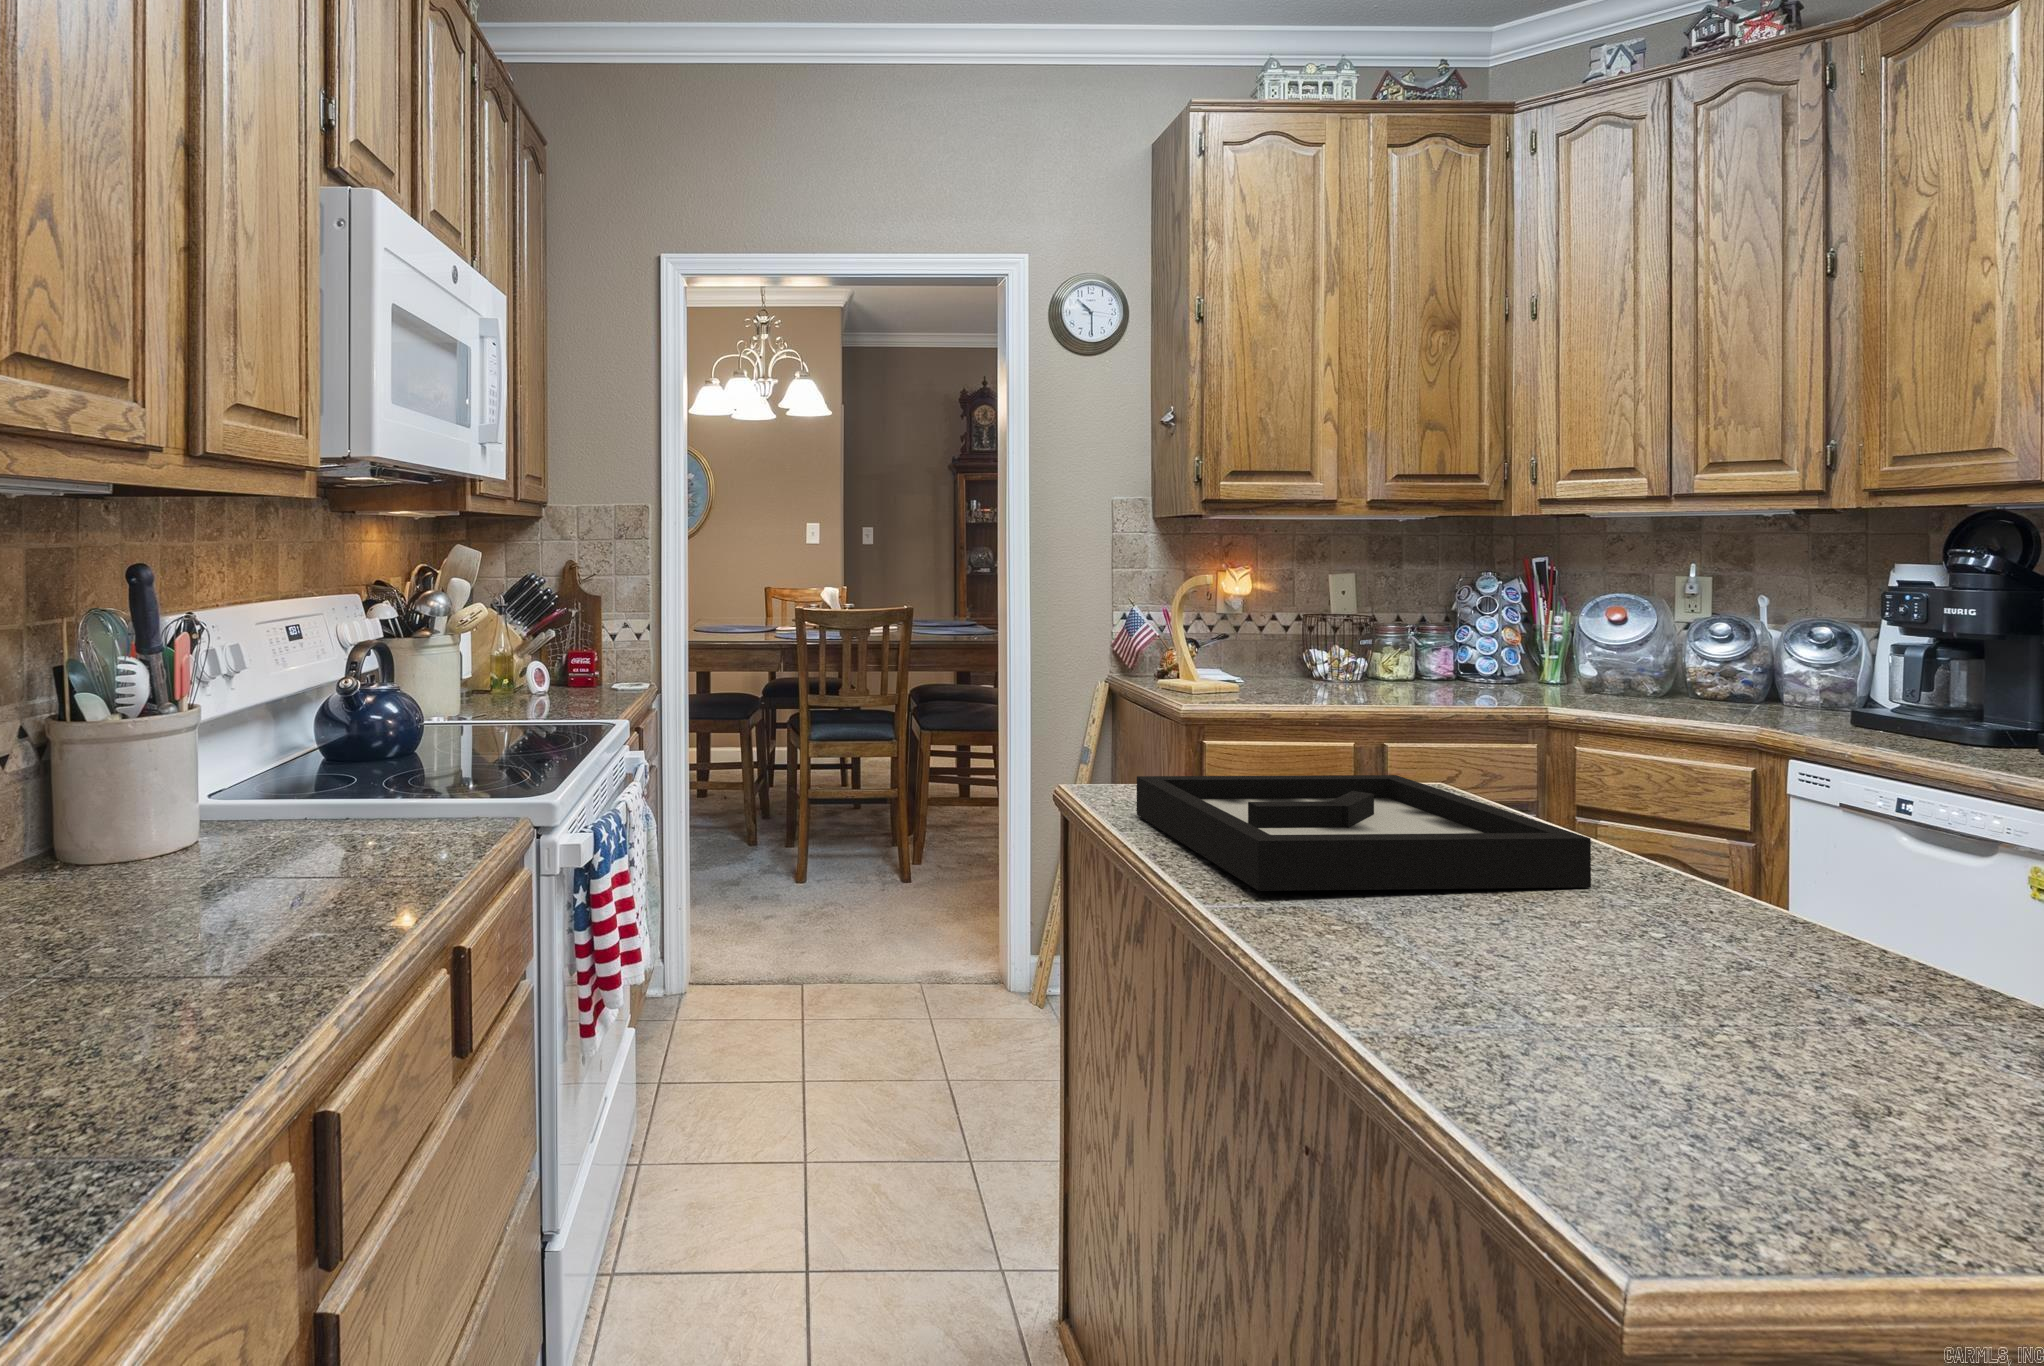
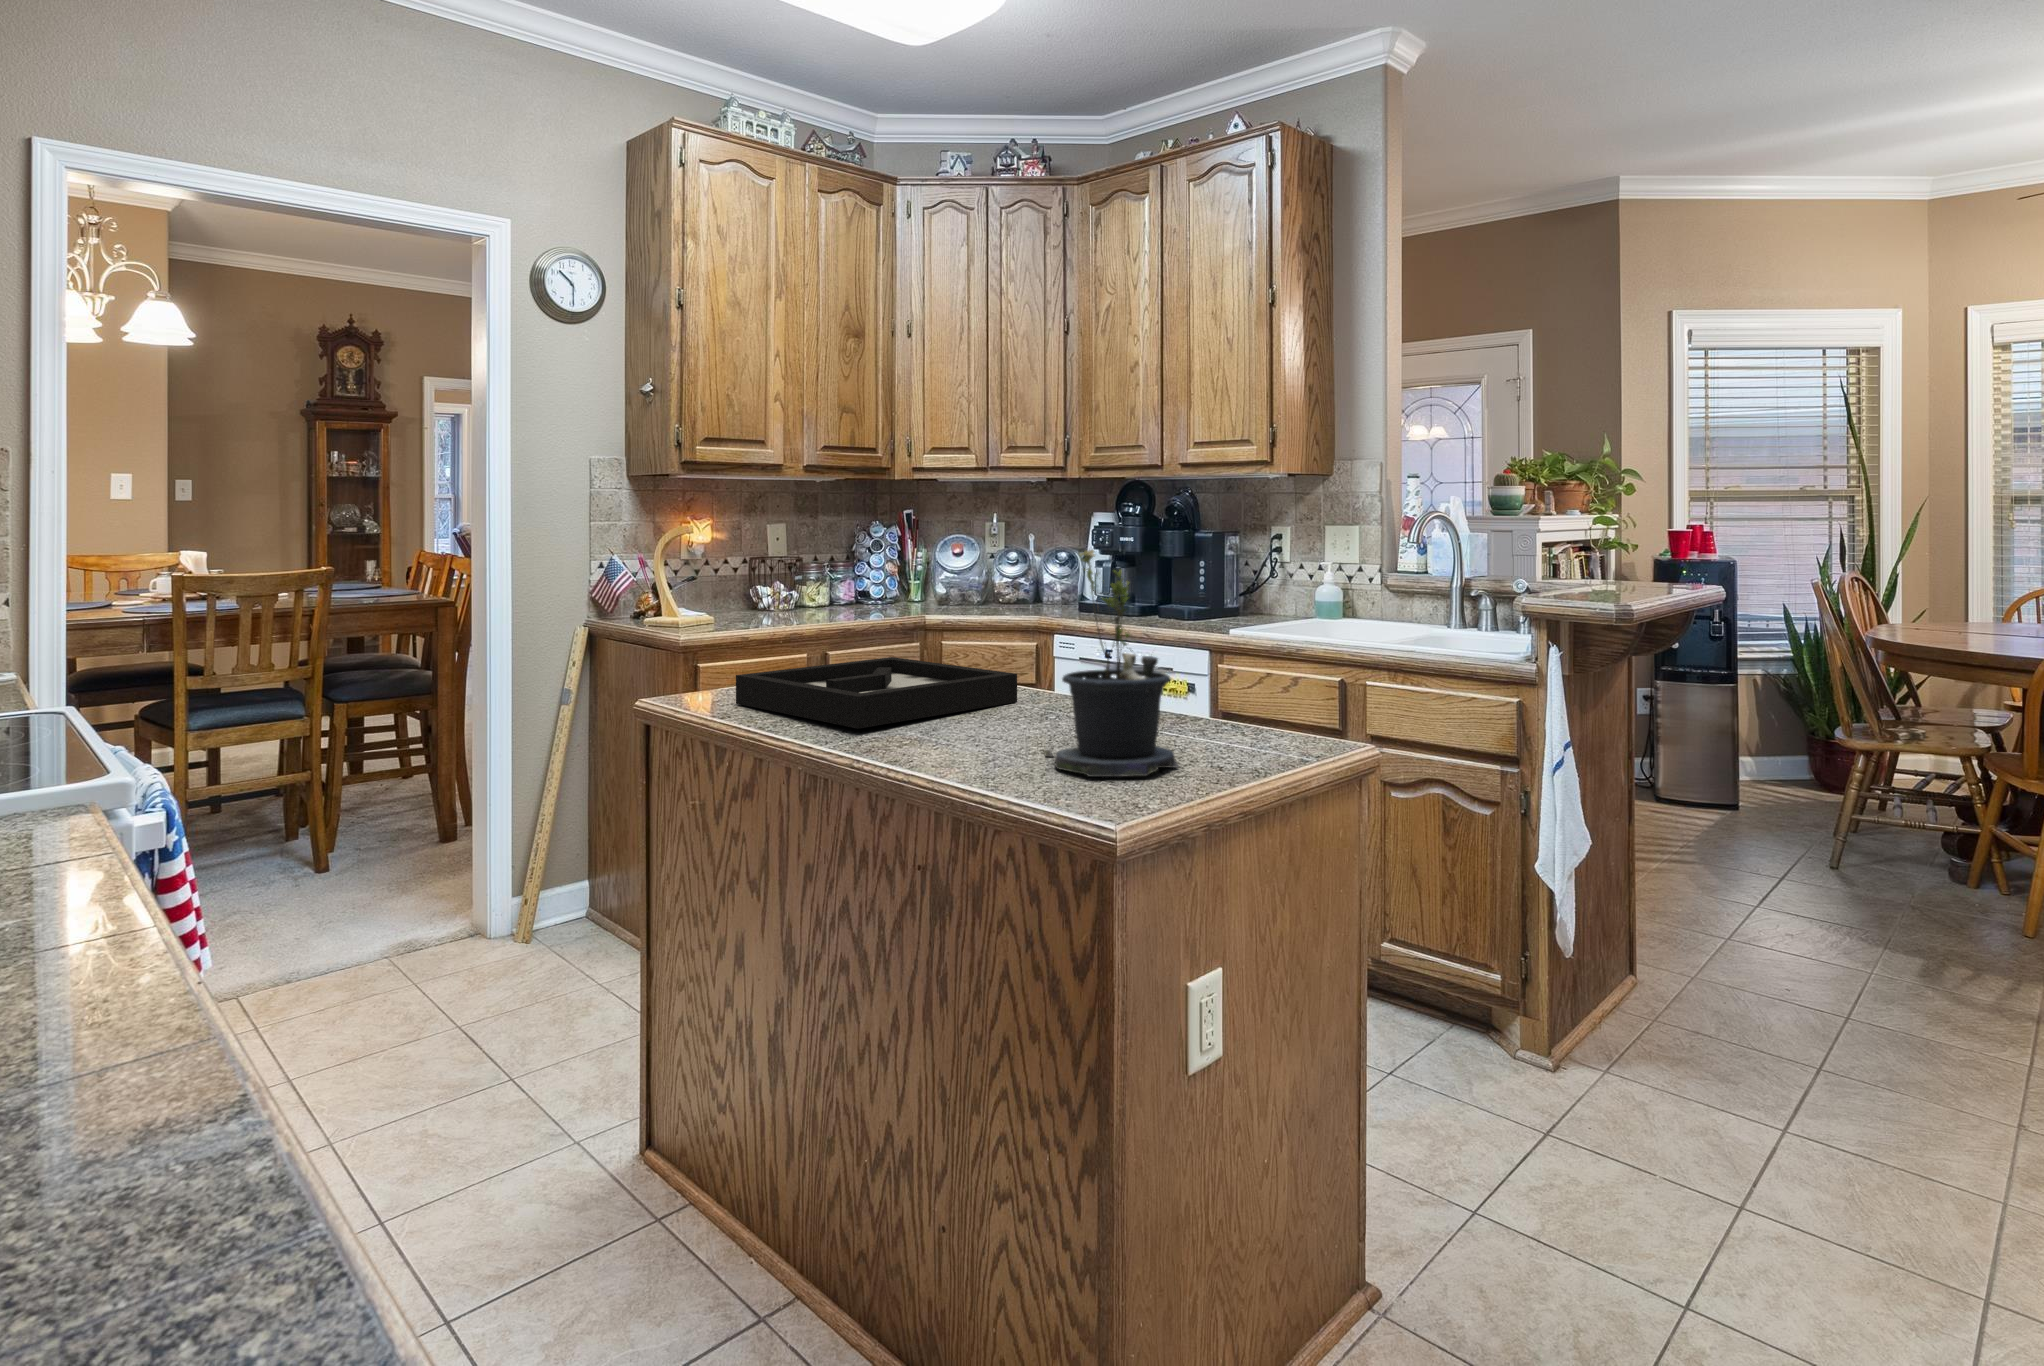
potted plant: none [1572,633,1916,1148] -> present [1044,550,1179,777]

